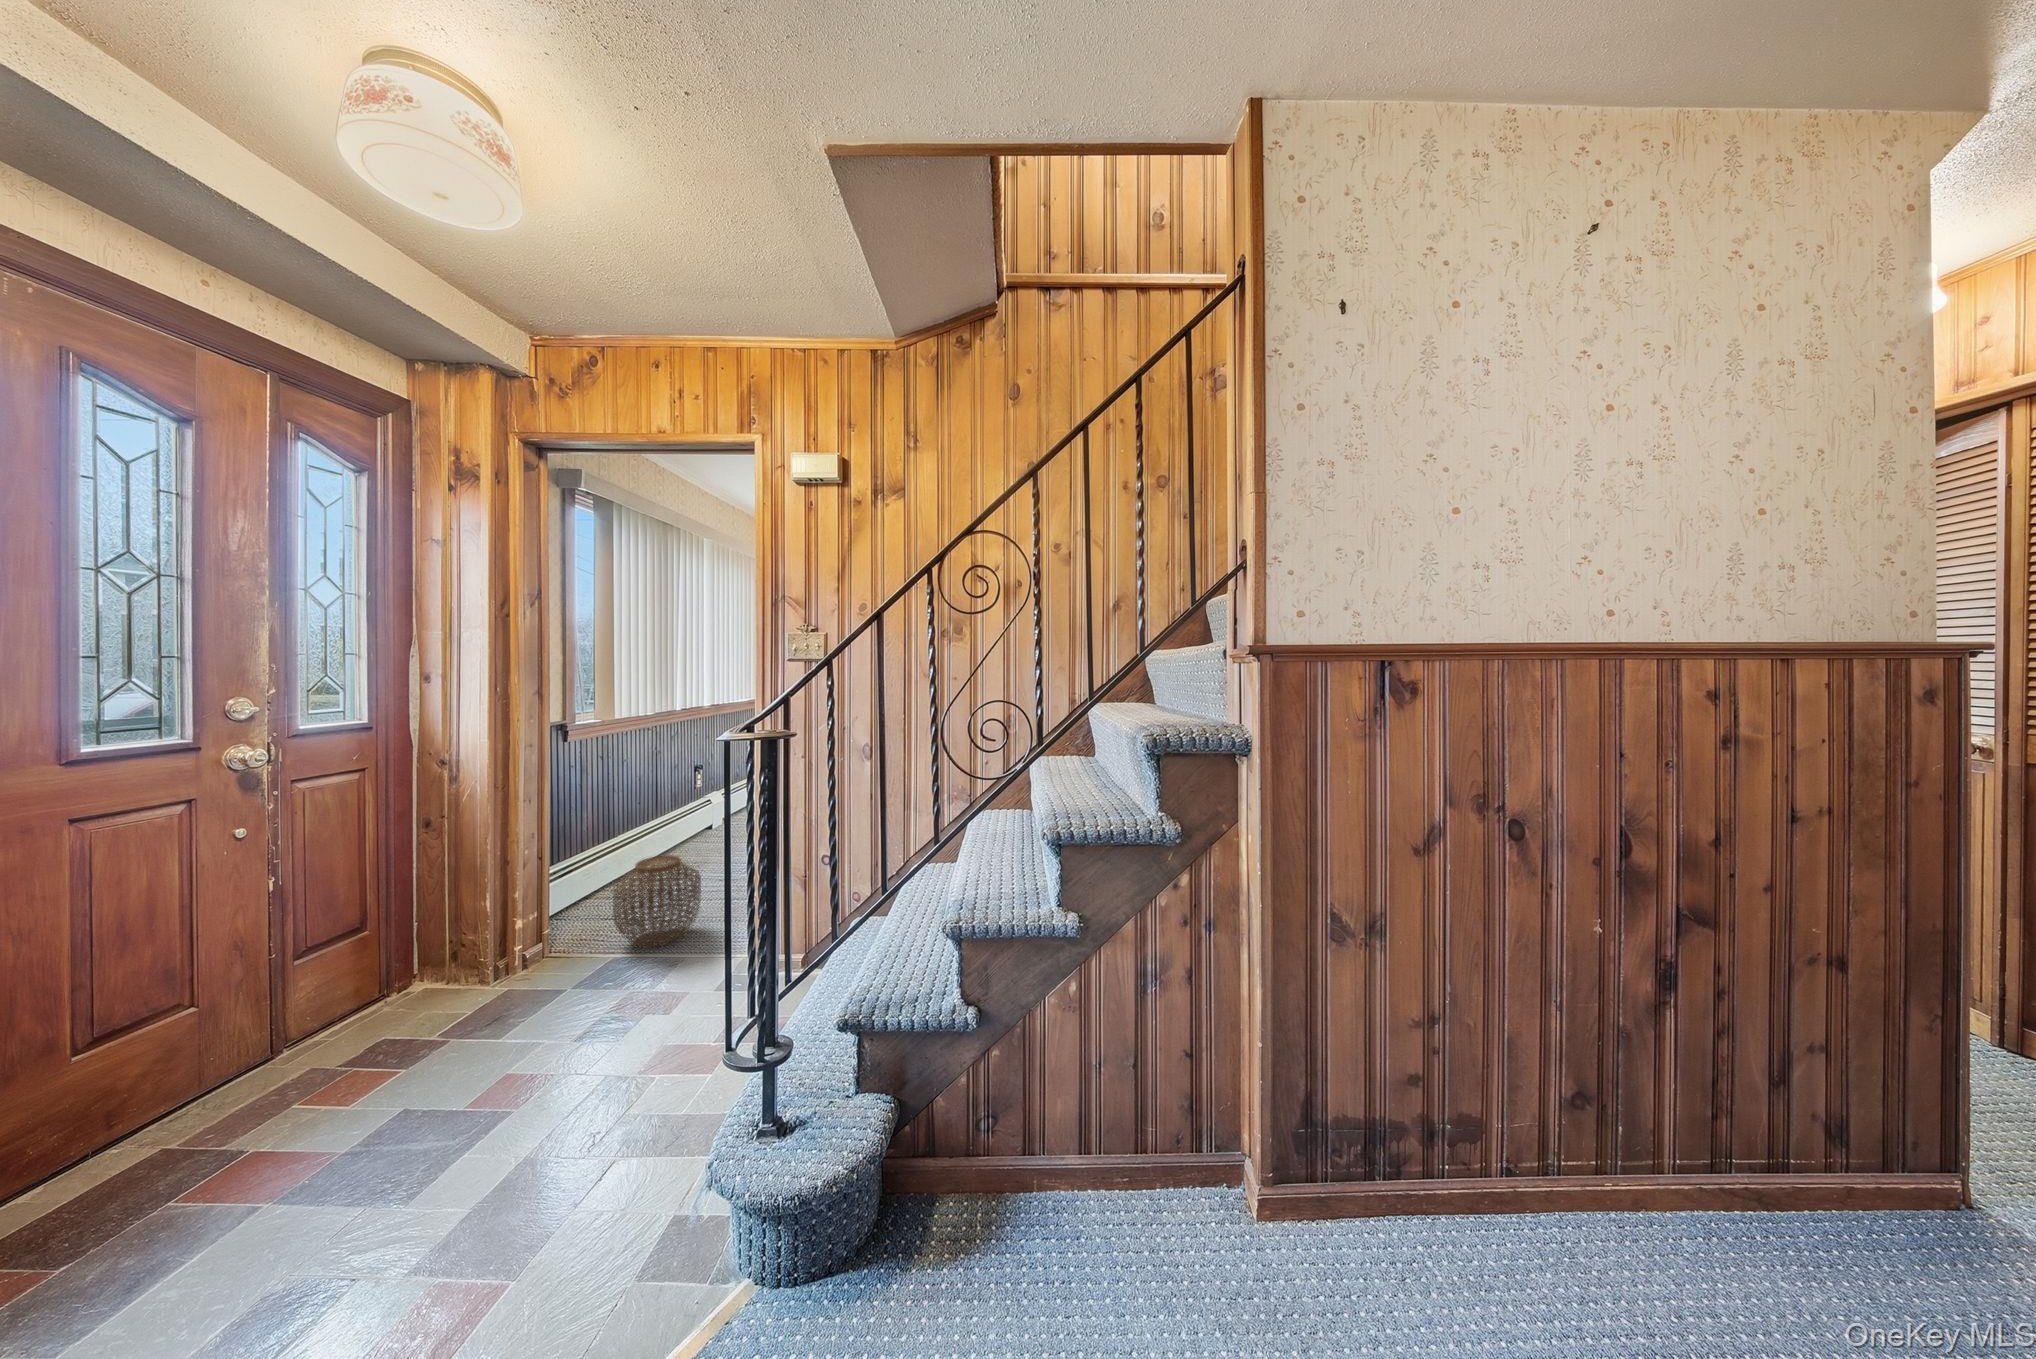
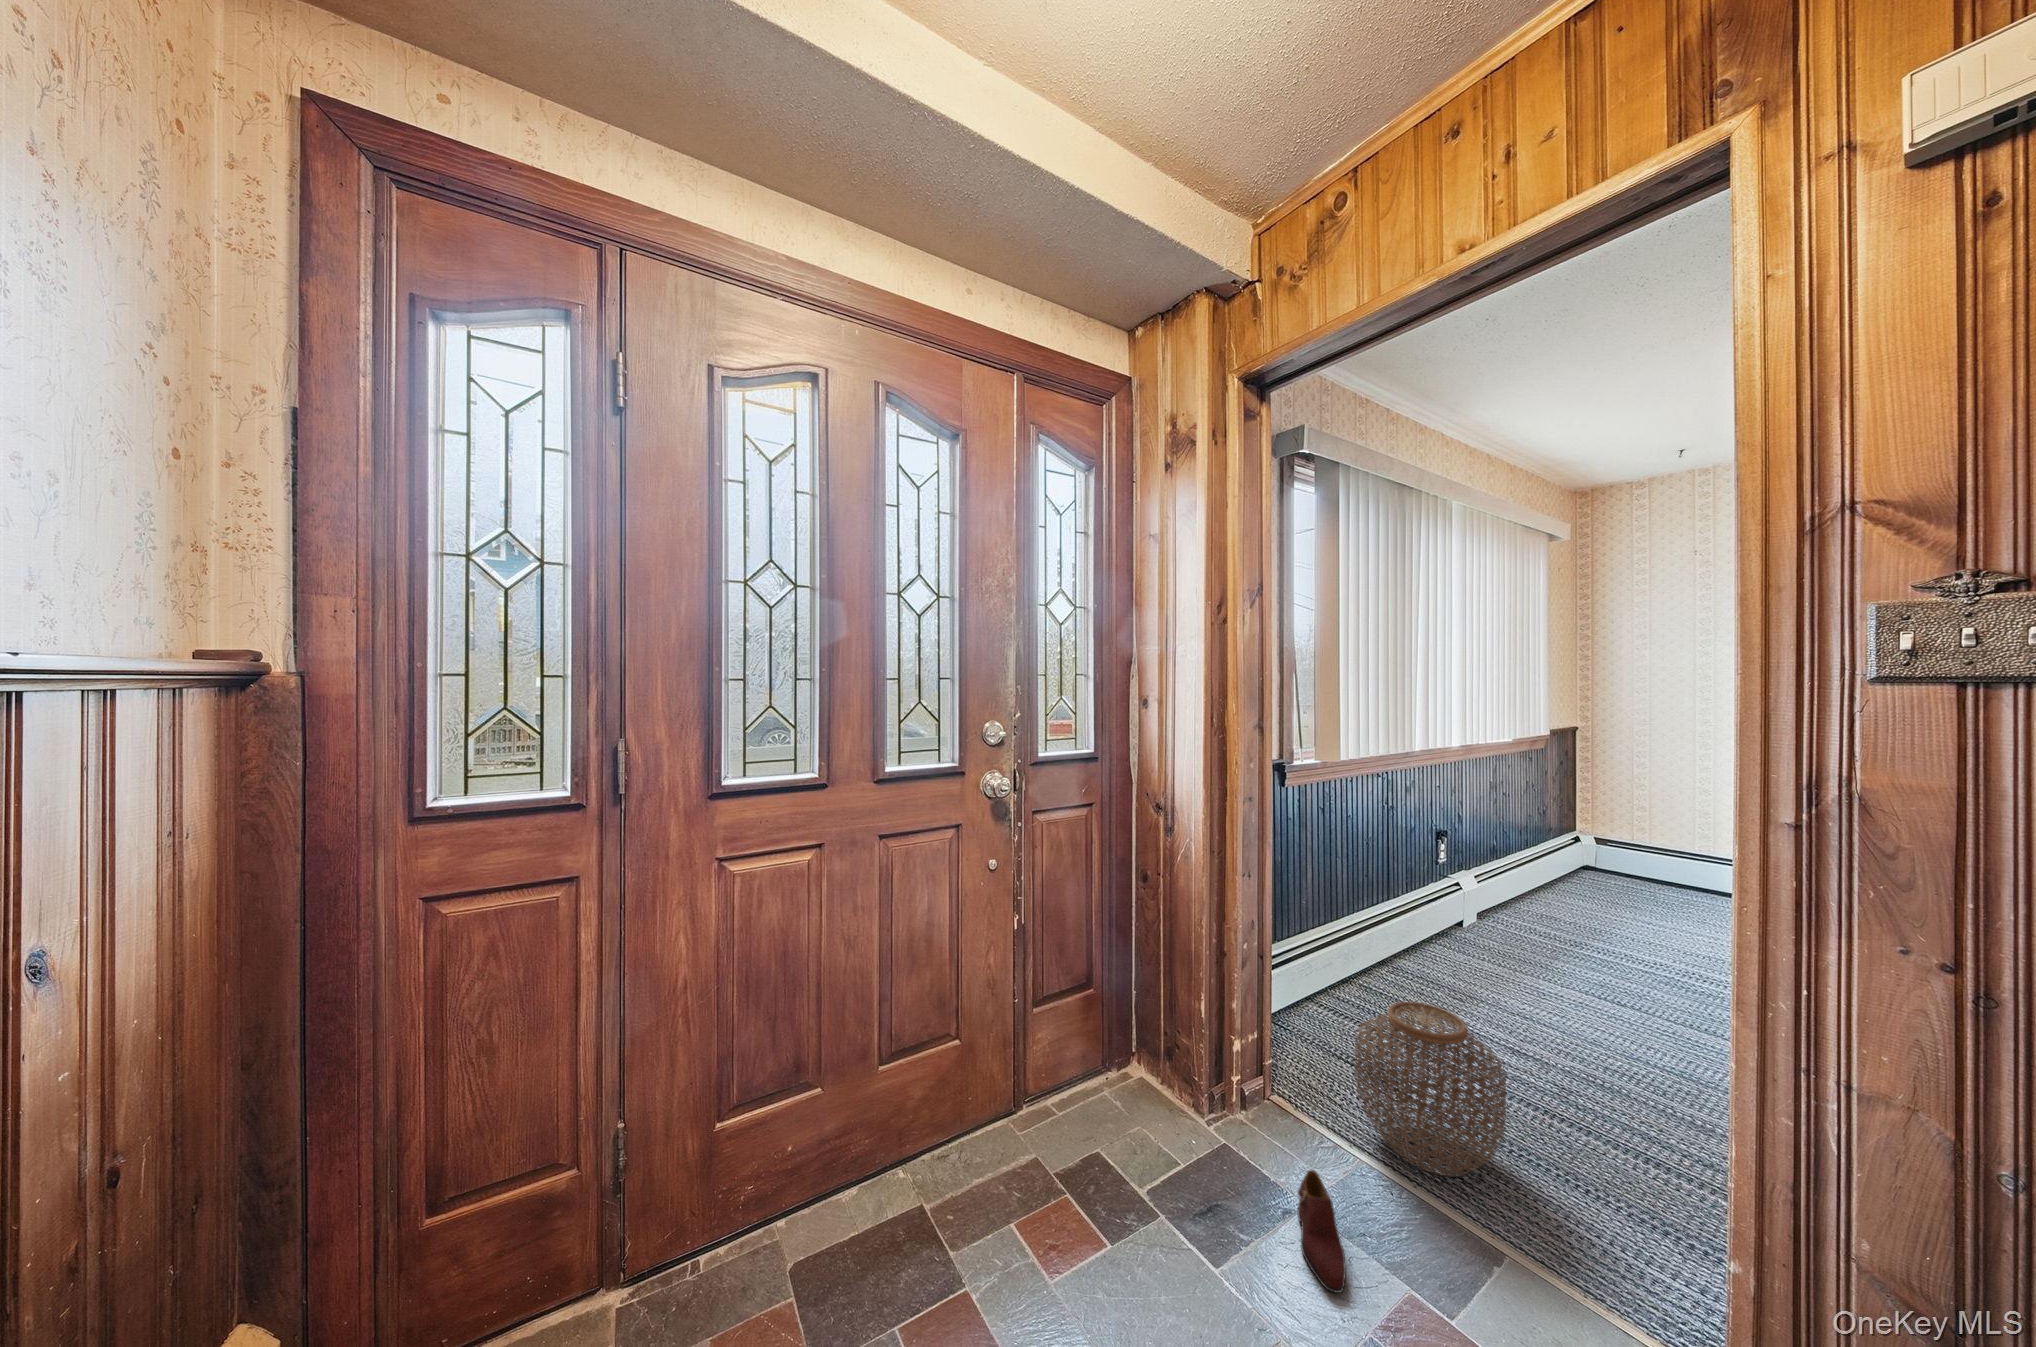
shoe: none [568,966,599,1014] -> present [1298,1170,1346,1293]

